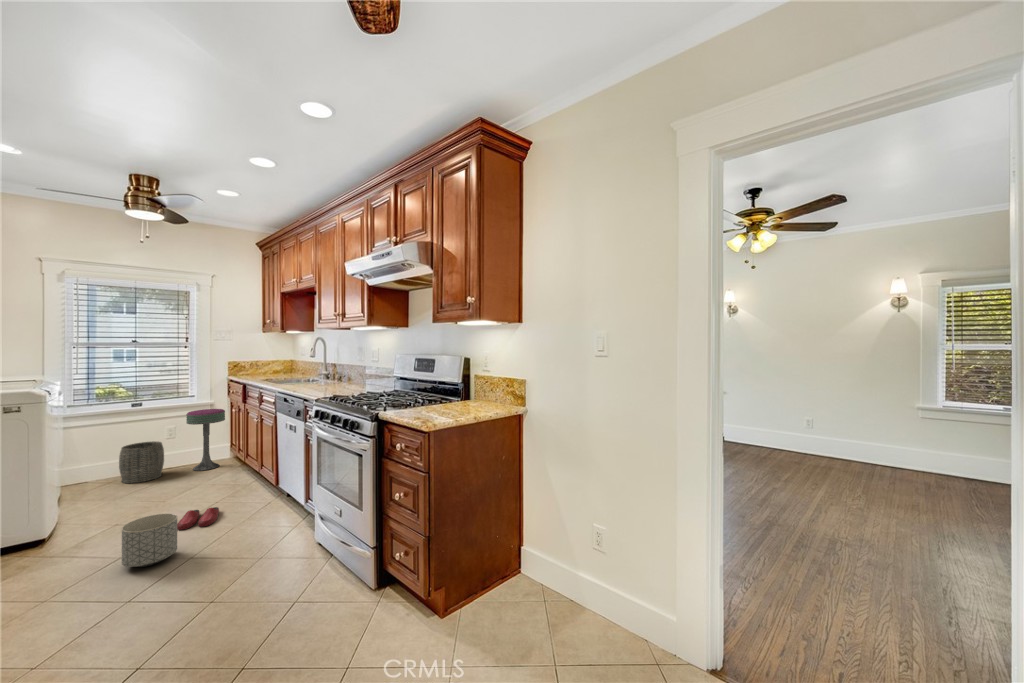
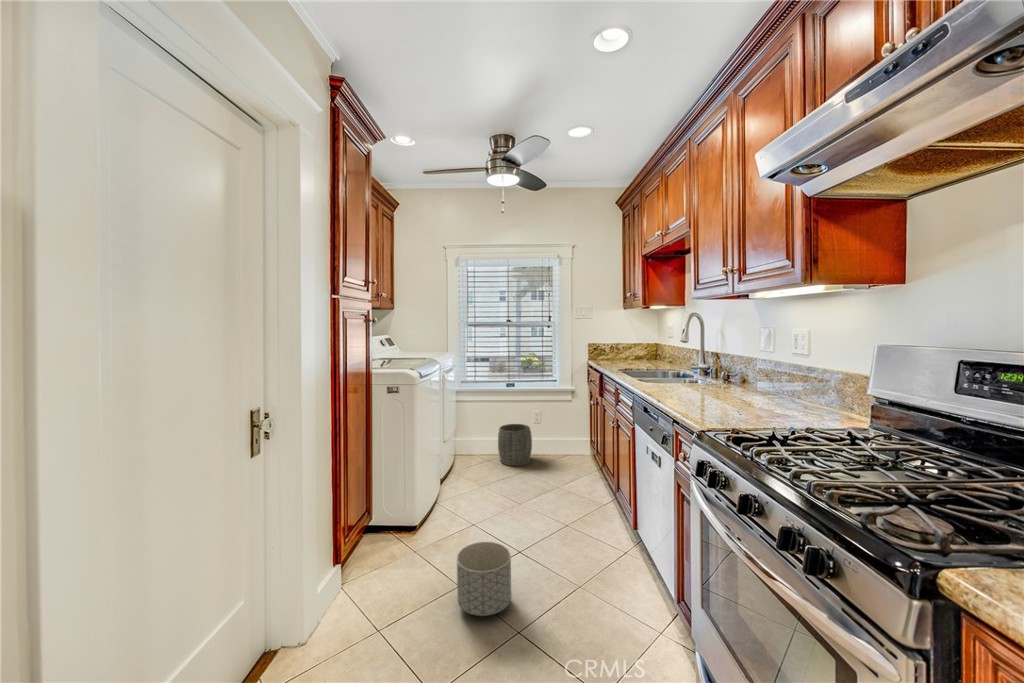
bar stool: present [186,409,225,471] -> none [550,397,585,466]
slippers: present [177,507,219,530] -> none [523,530,567,564]

